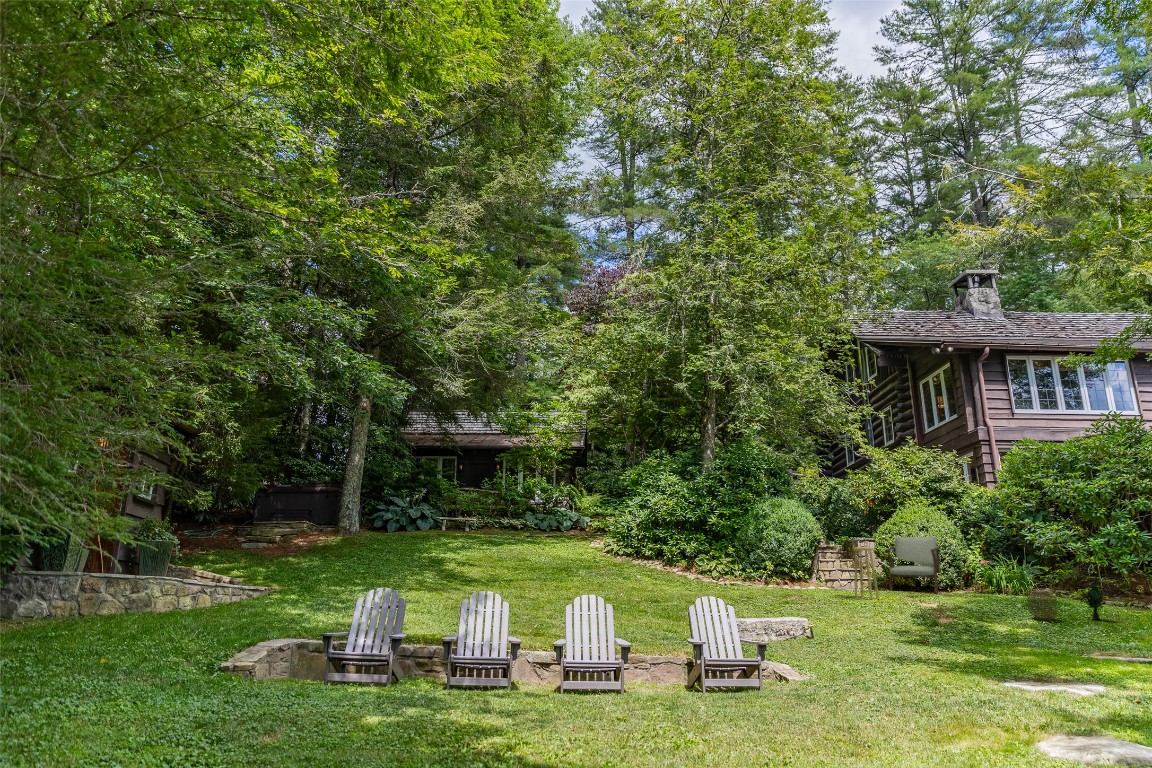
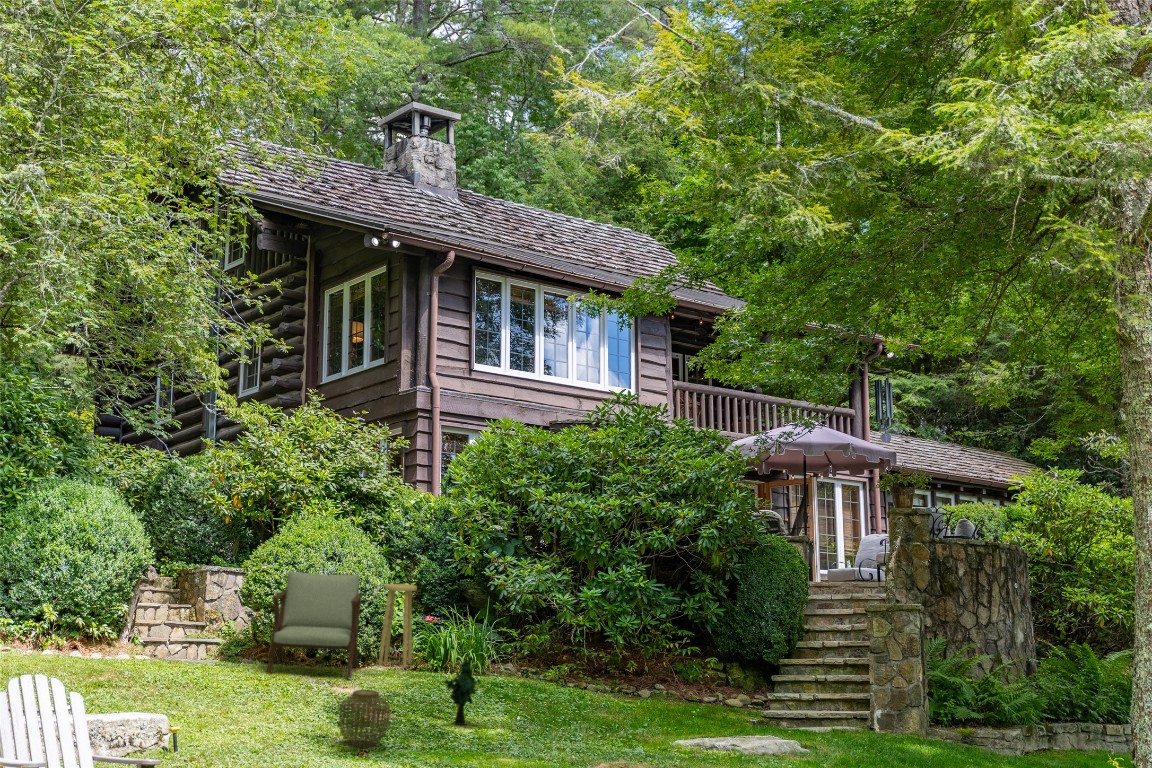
stool: present [853,547,878,600] -> present [378,584,417,668]
decorative plant: present [1080,580,1106,620] -> present [444,657,481,725]
woven basket: present [1027,590,1058,620] -> present [339,690,389,747]

